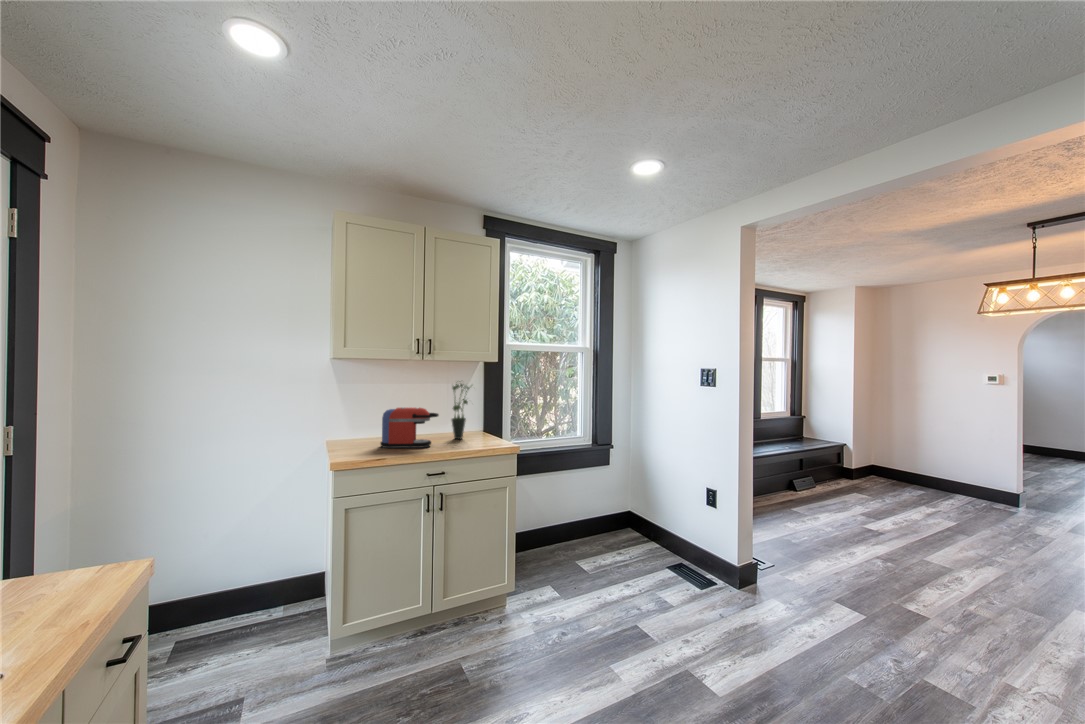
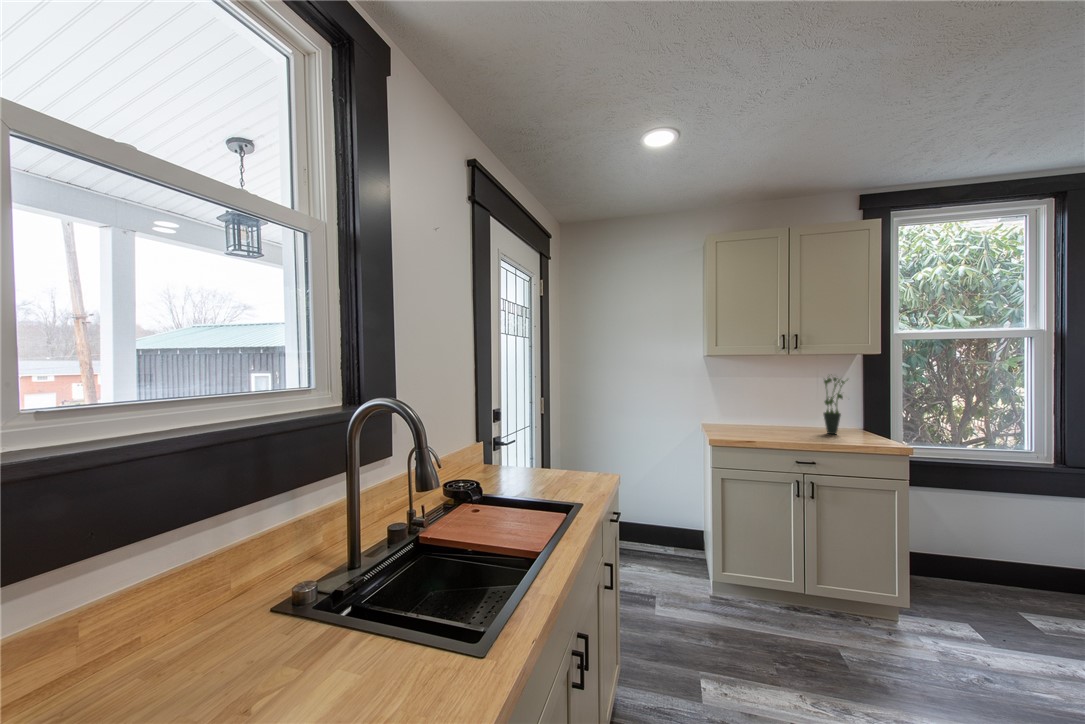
coffee maker: present [380,408,439,448] -> none [749,398,808,437]

